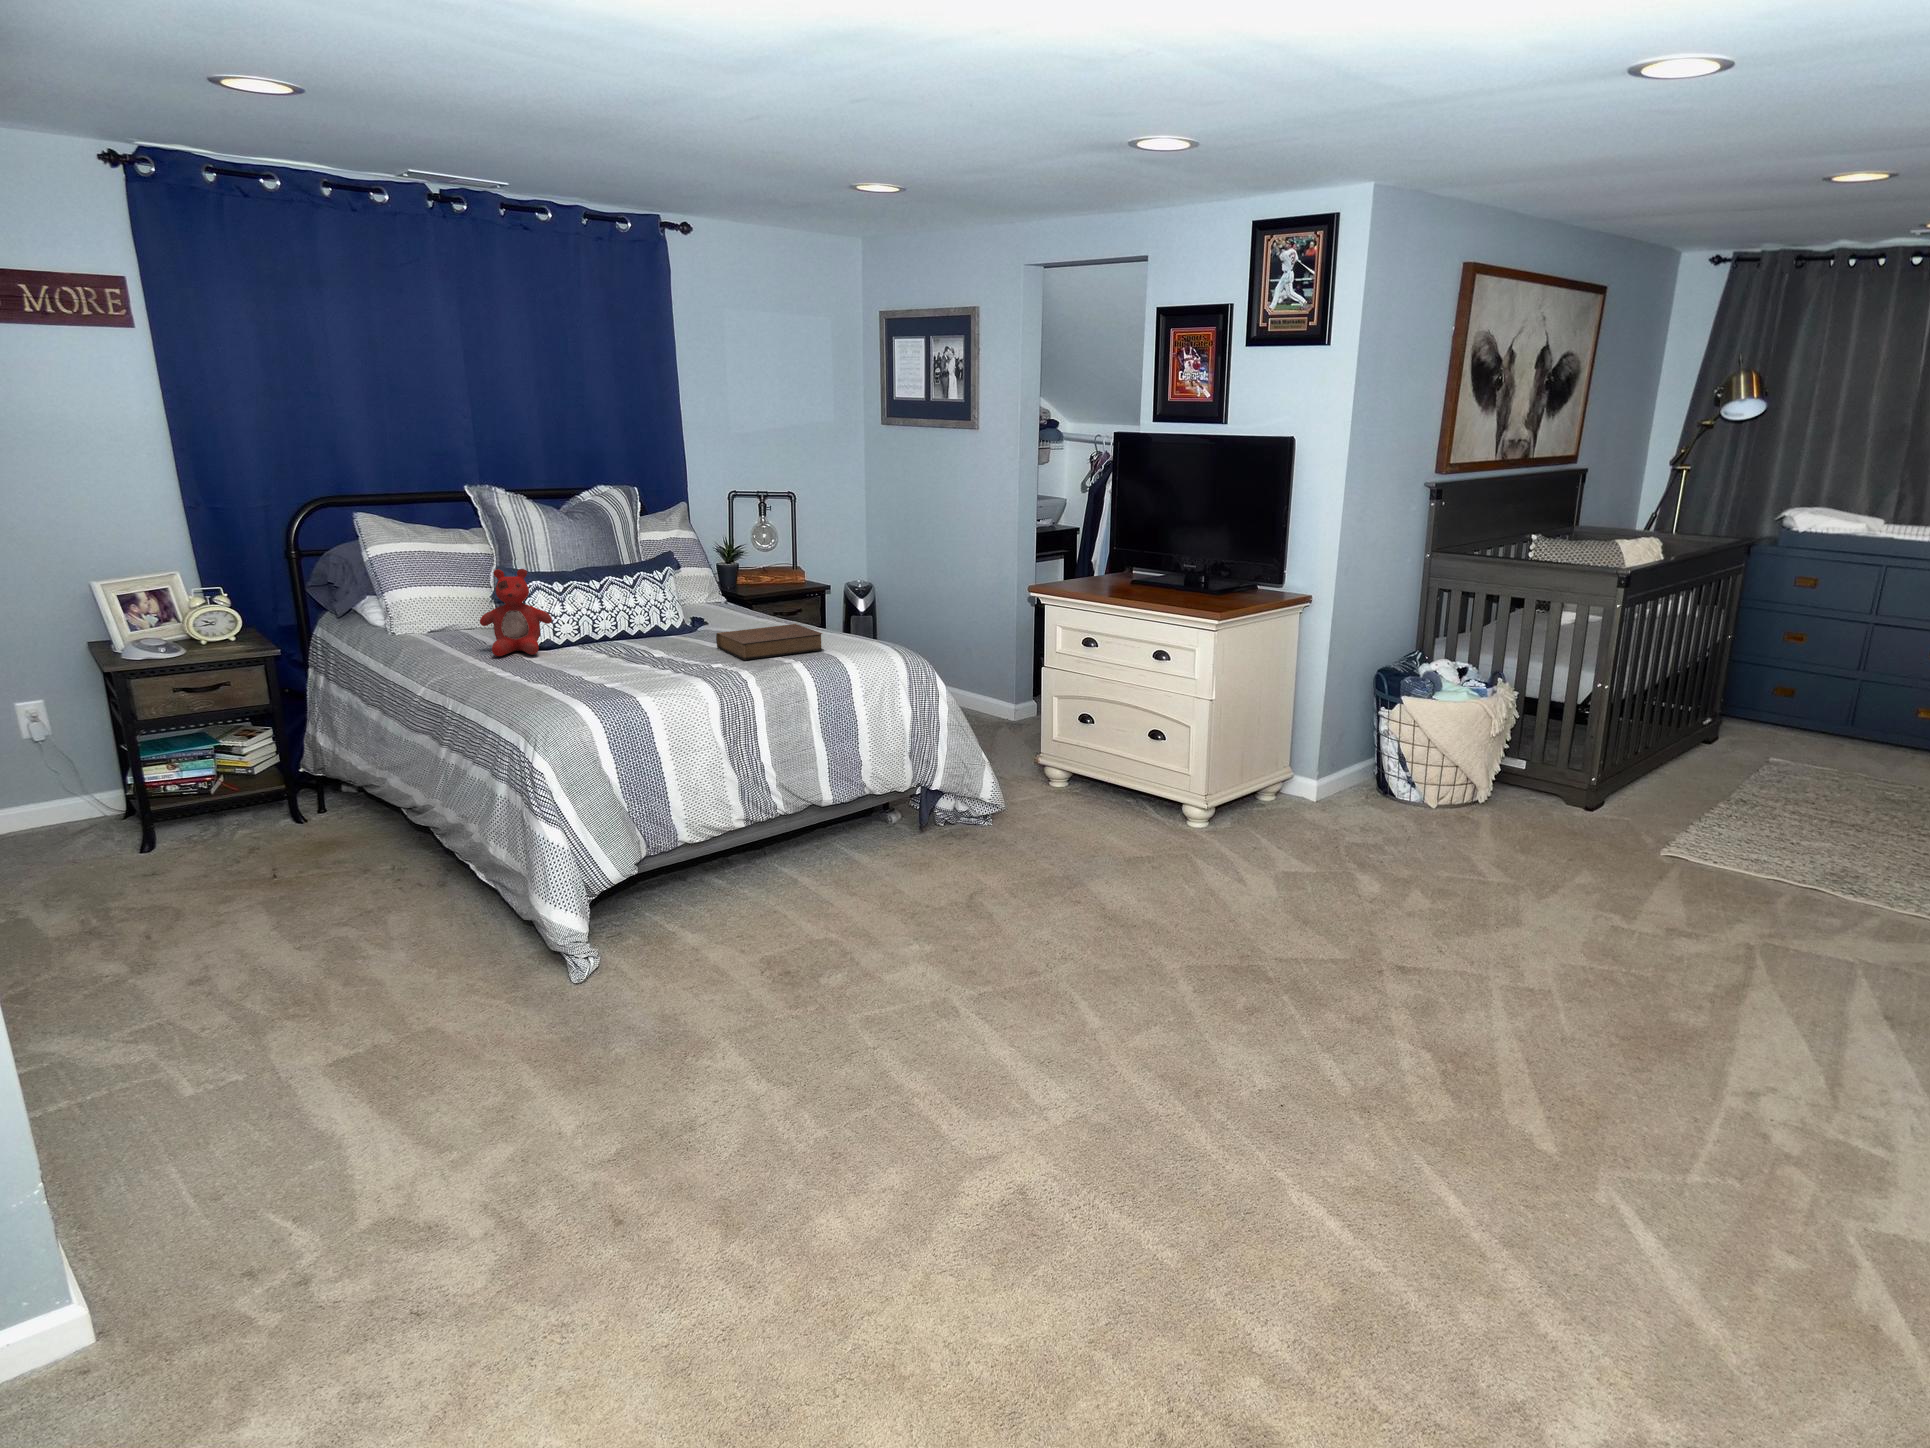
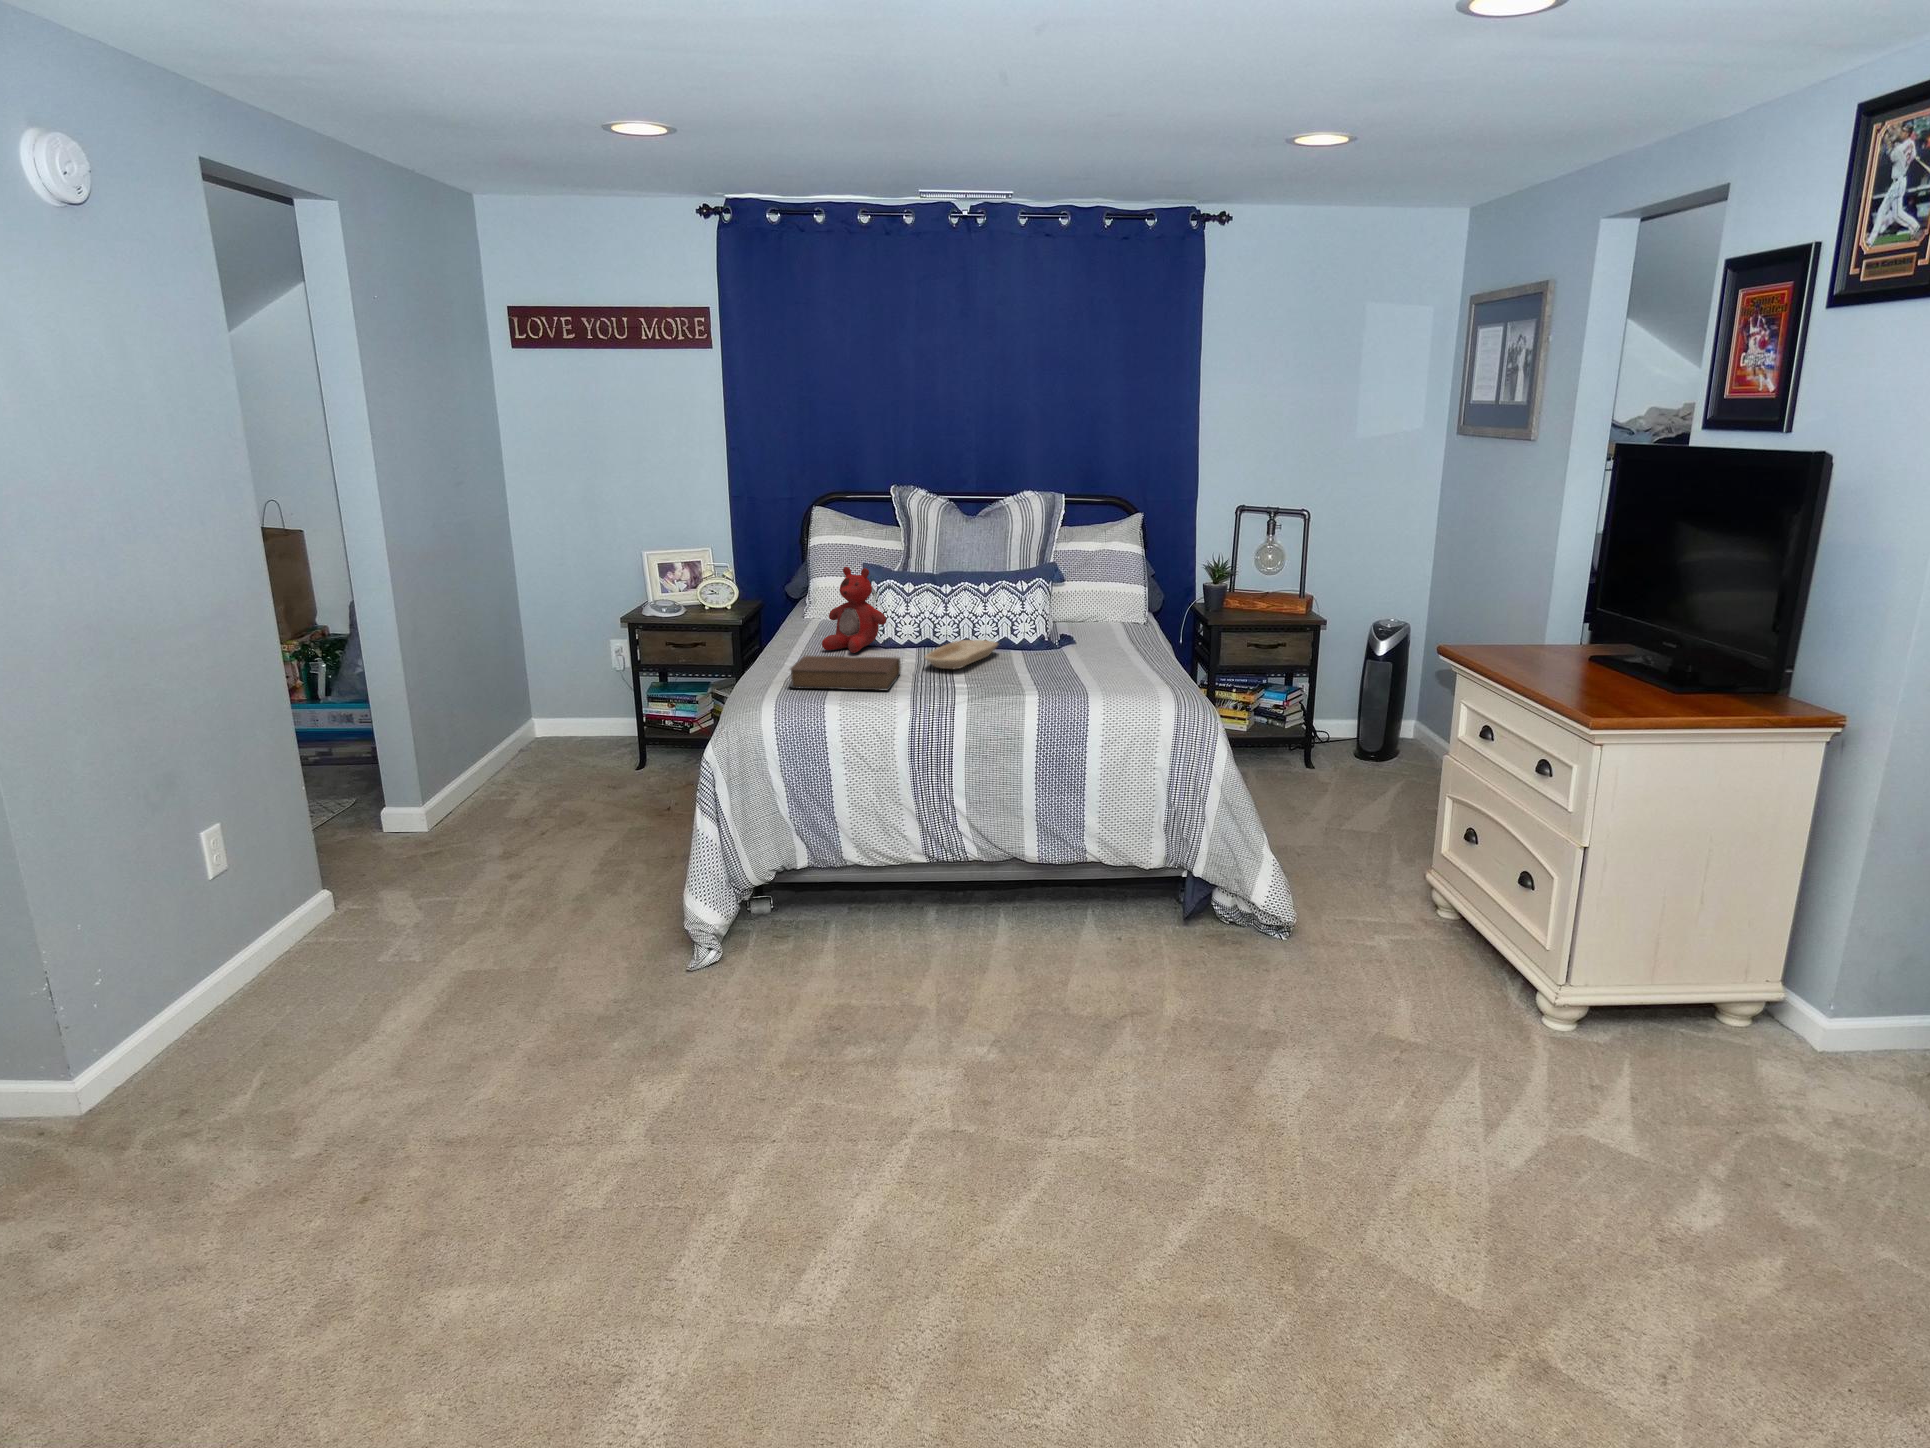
book: present [716,624,824,660] -> present [790,656,901,691]
tray: none [623,626,674,655] -> present [925,640,998,669]

